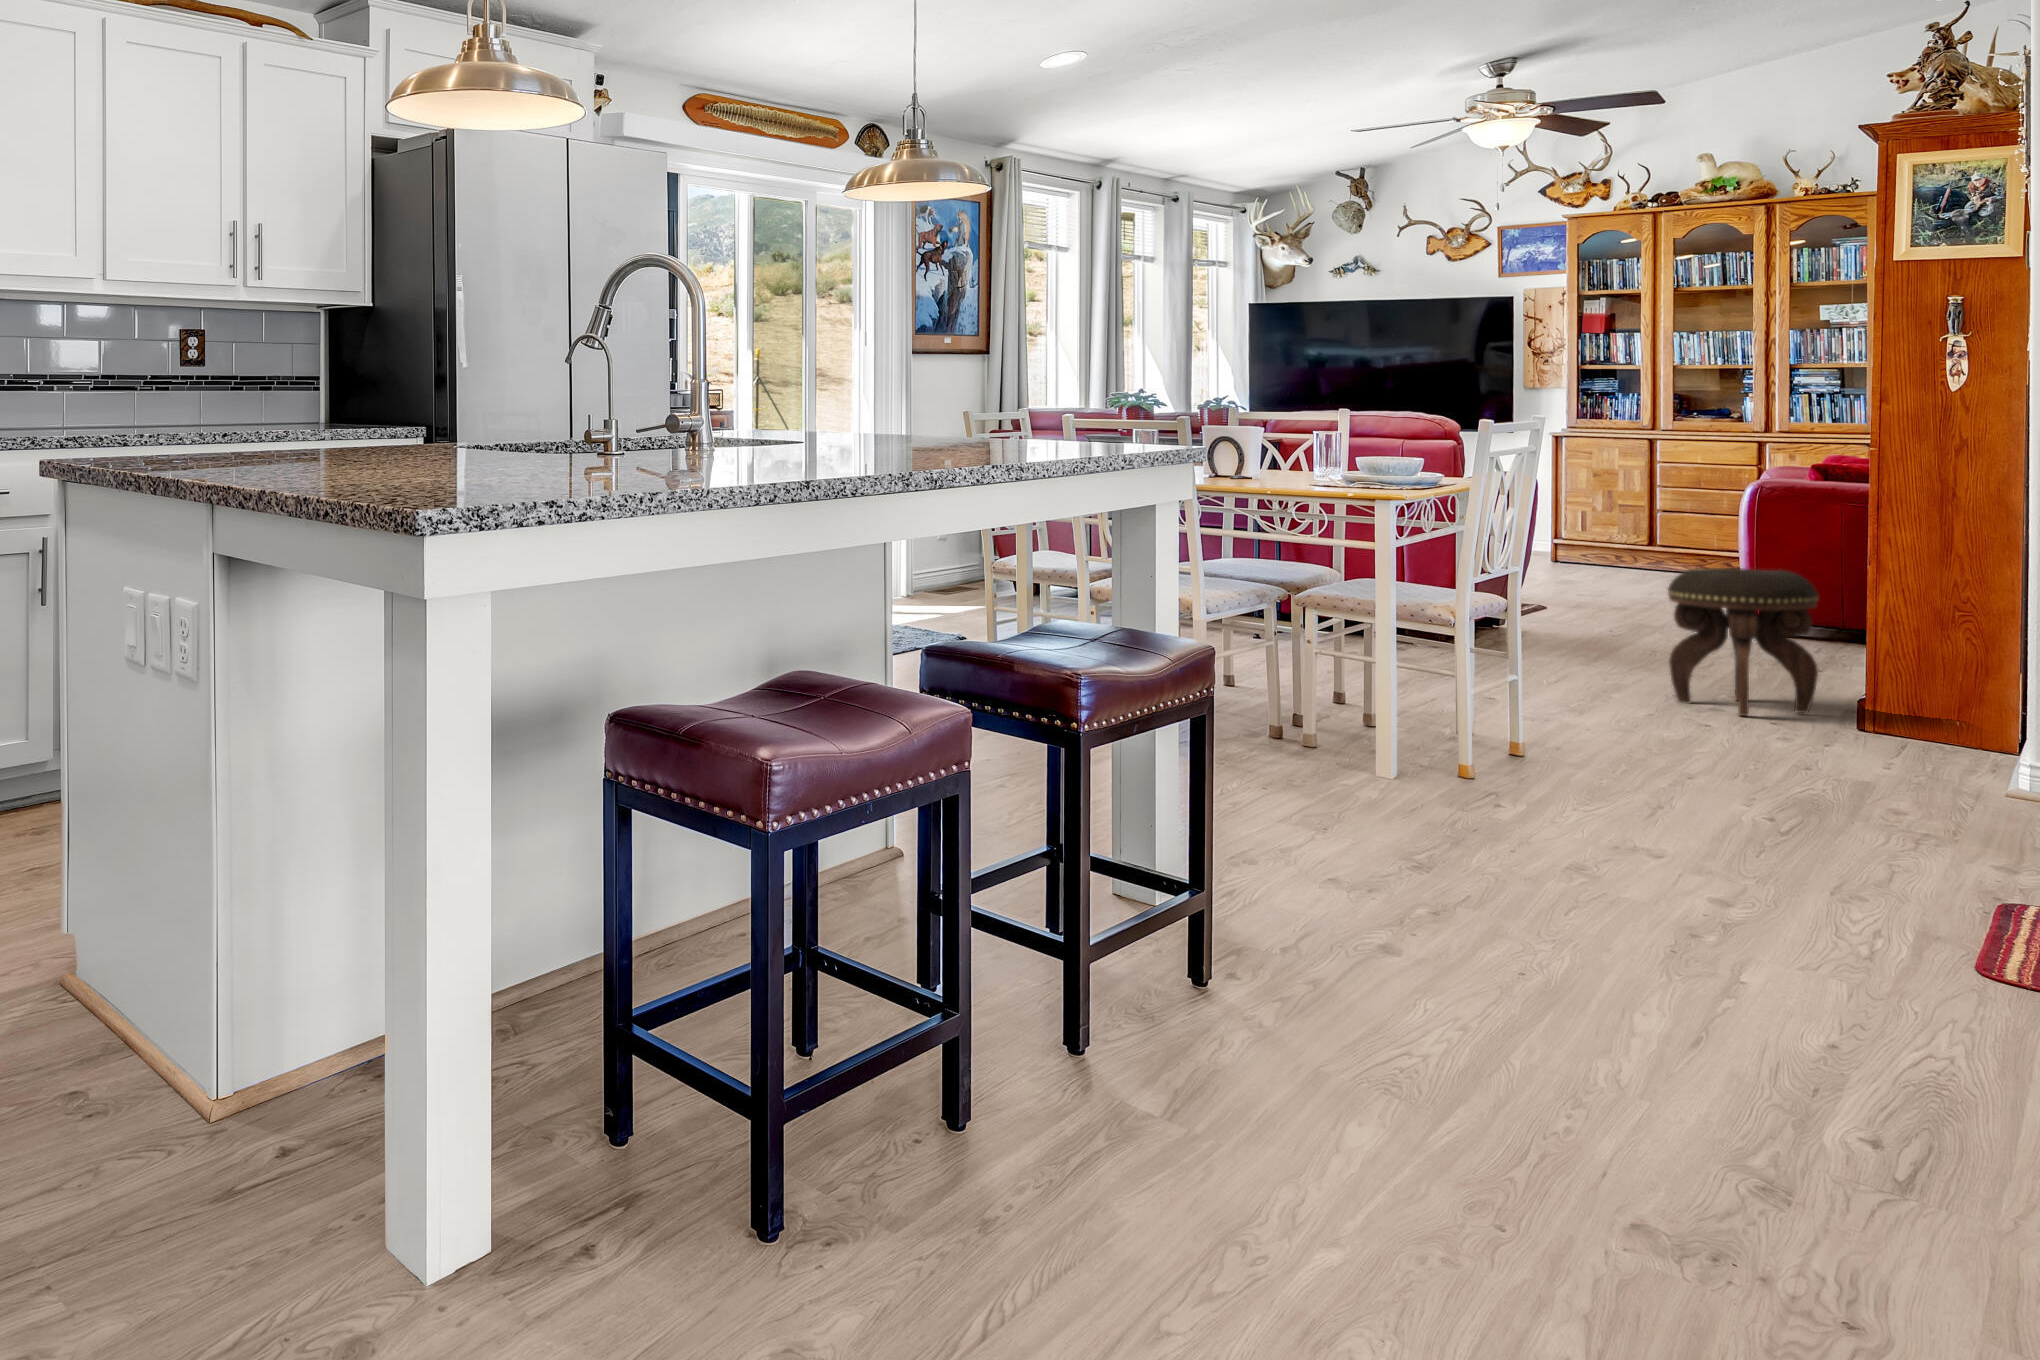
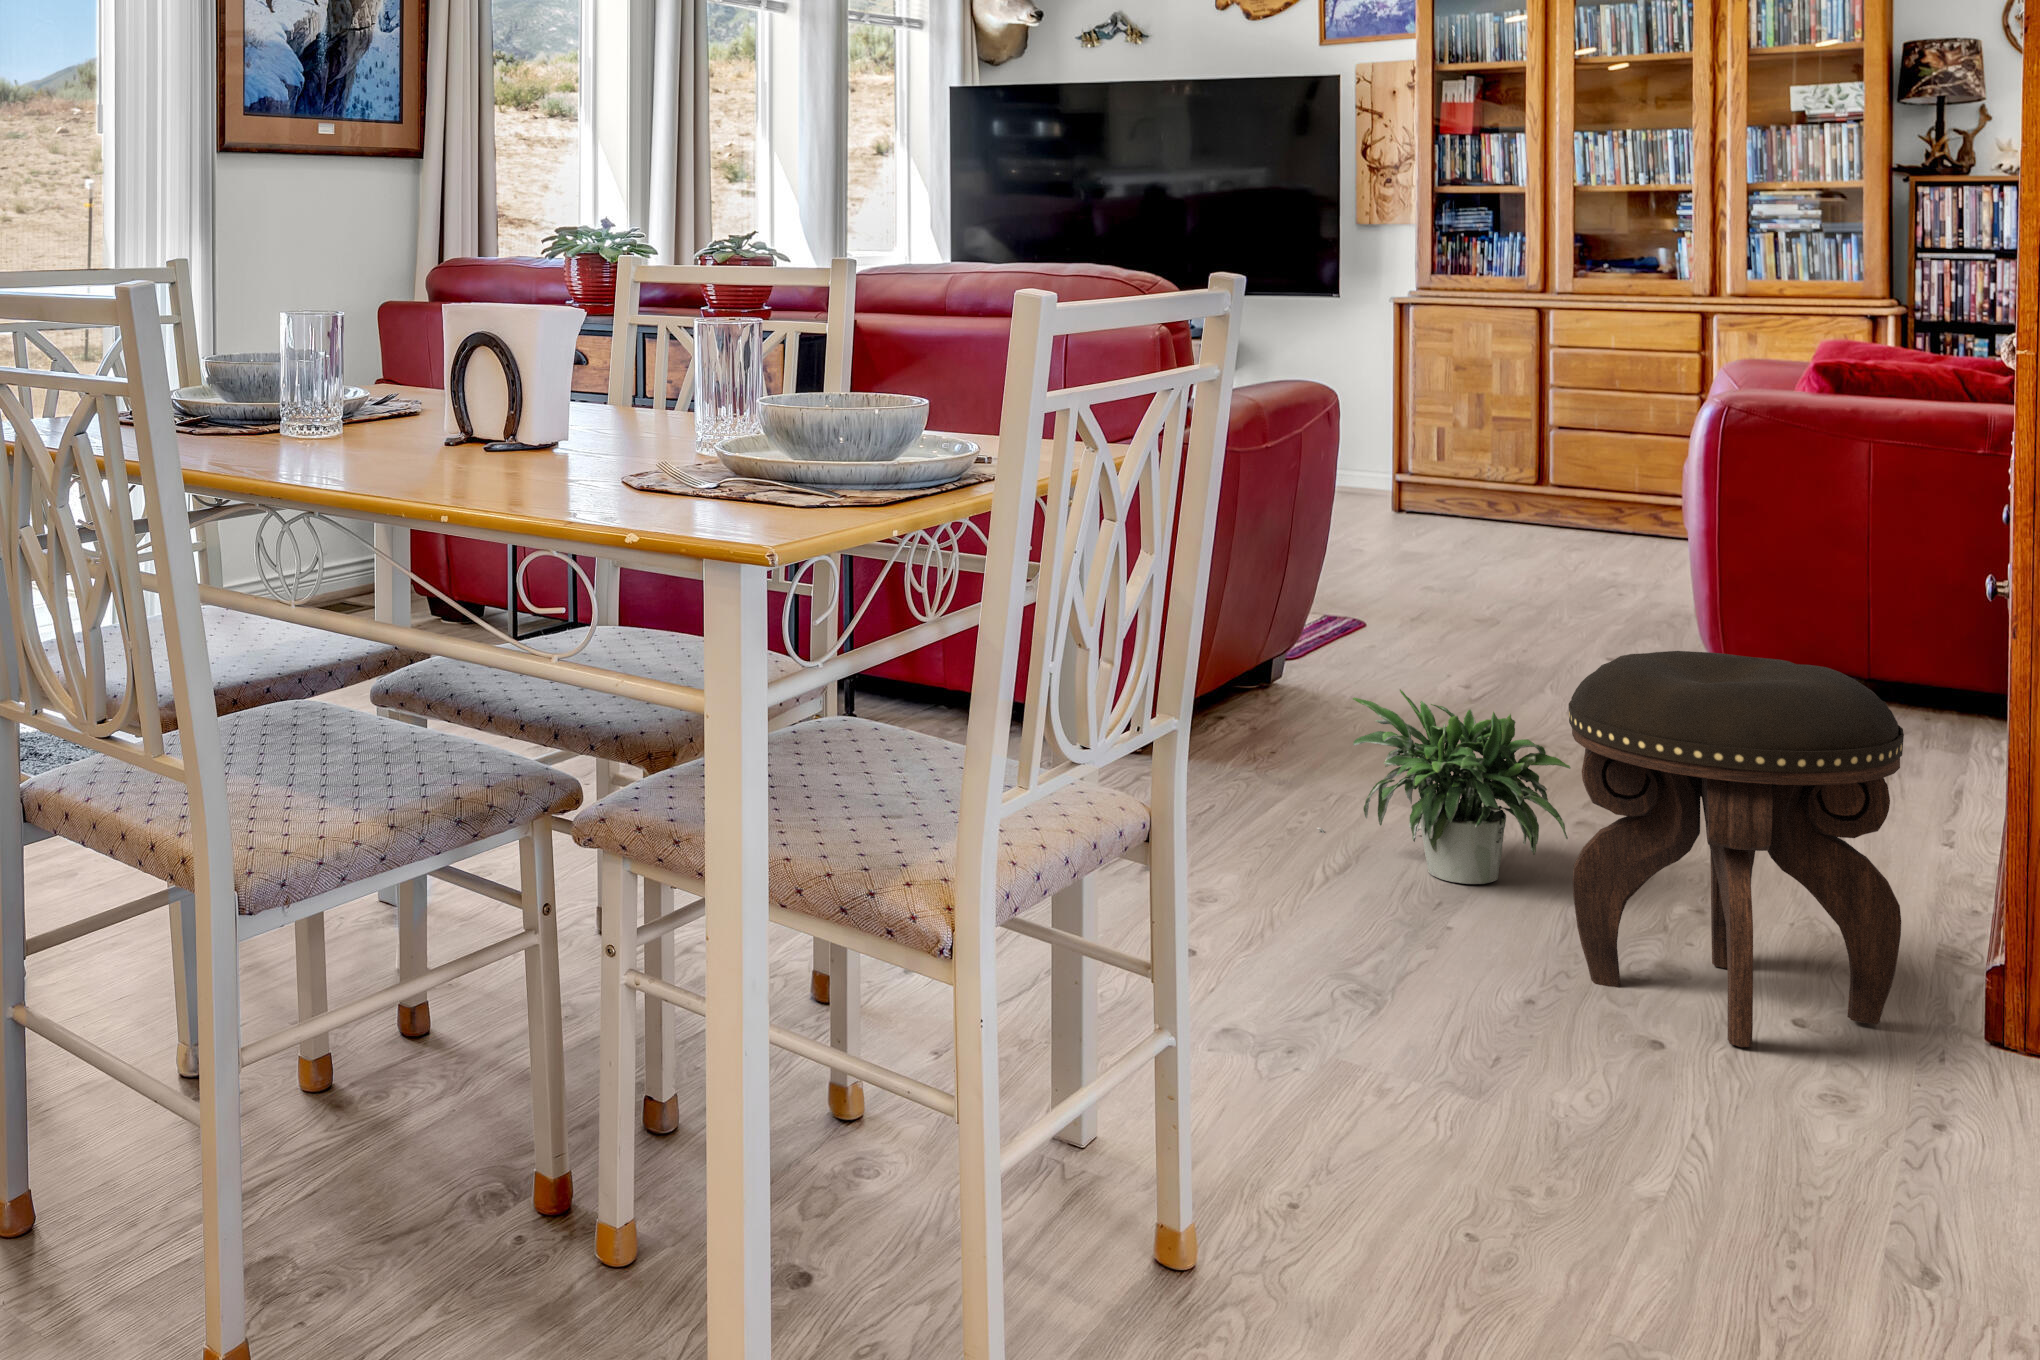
potted plant: none [1539,598,1669,679] -> present [1317,689,1571,884]

